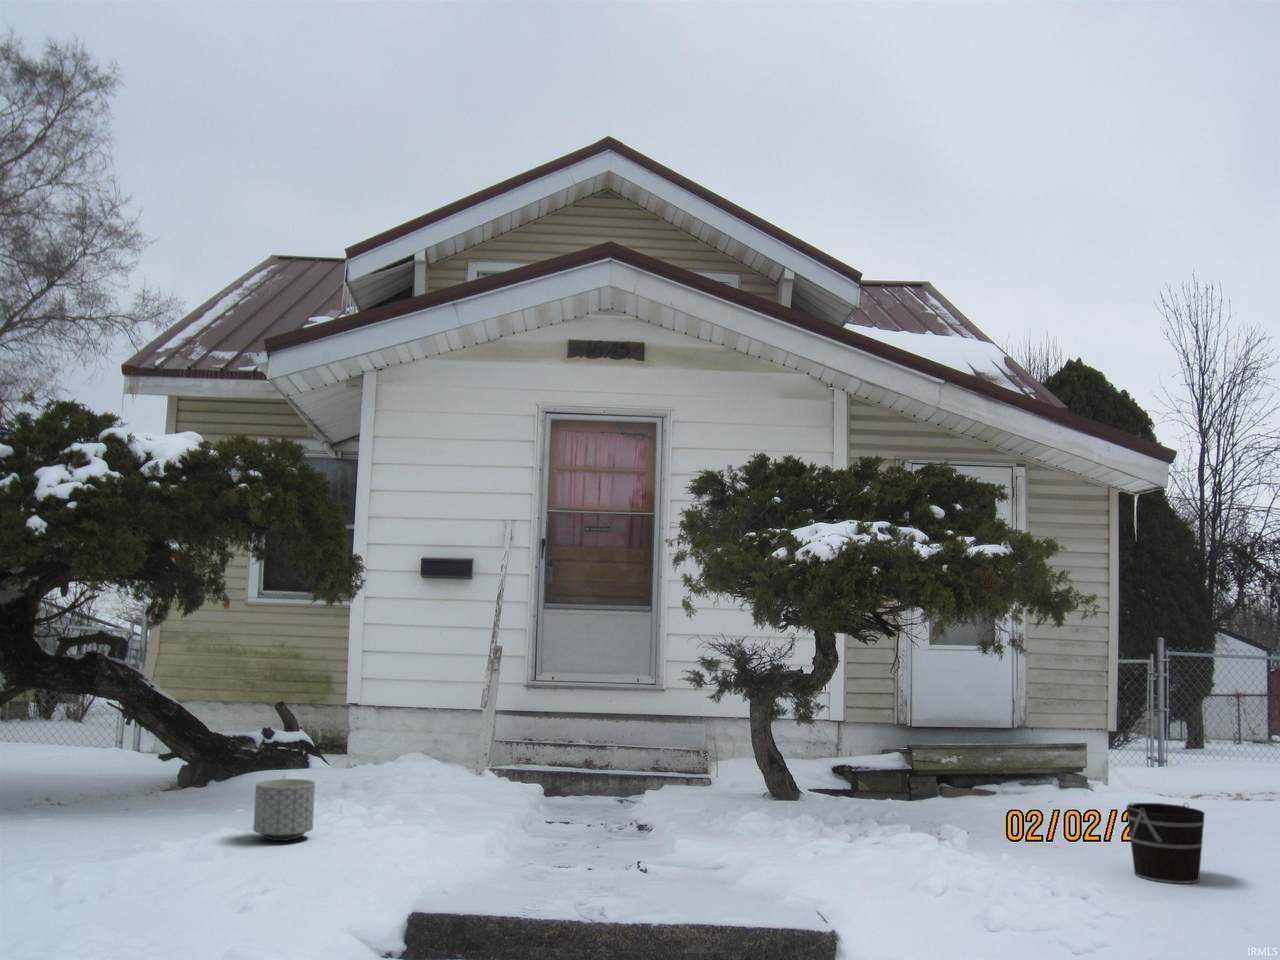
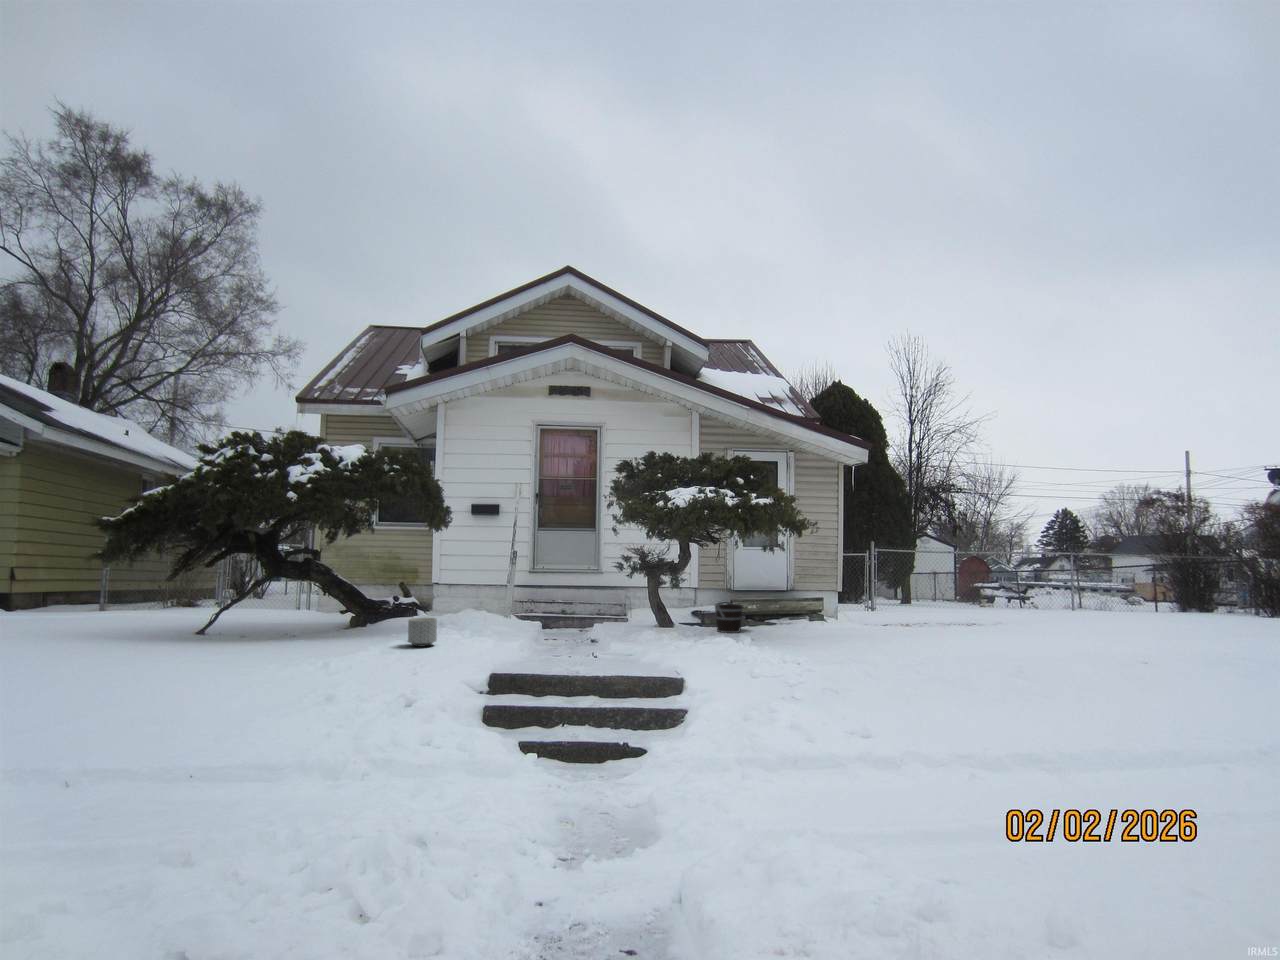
bucket: present [1127,803,1204,883] -> present [715,604,743,633]

